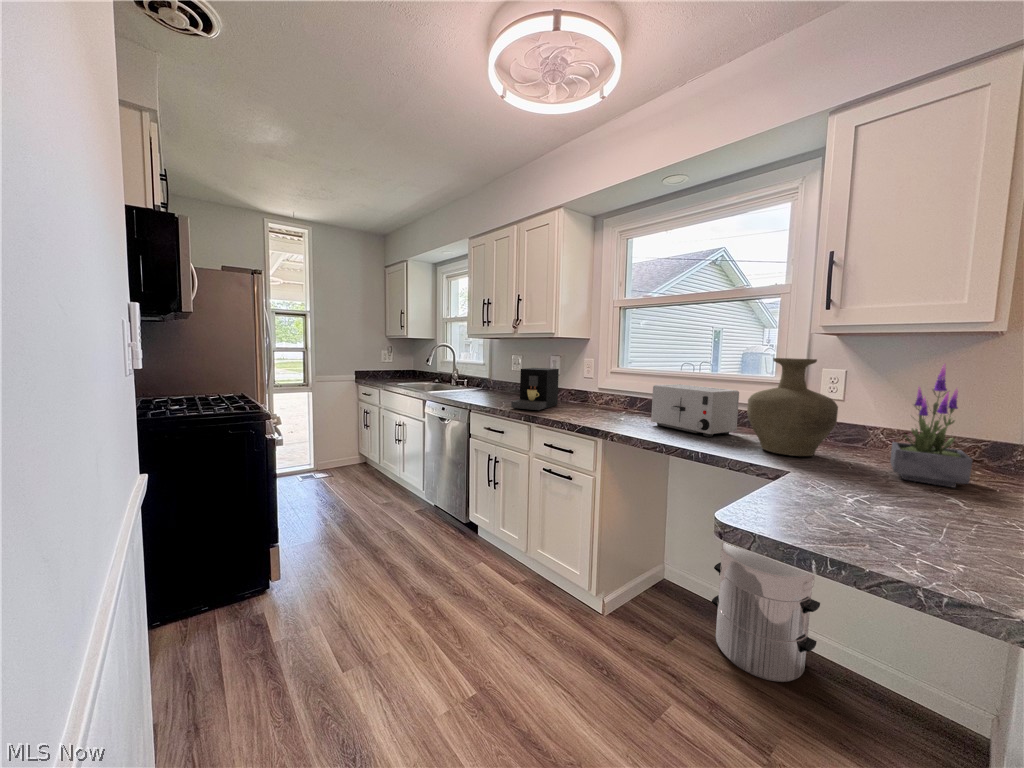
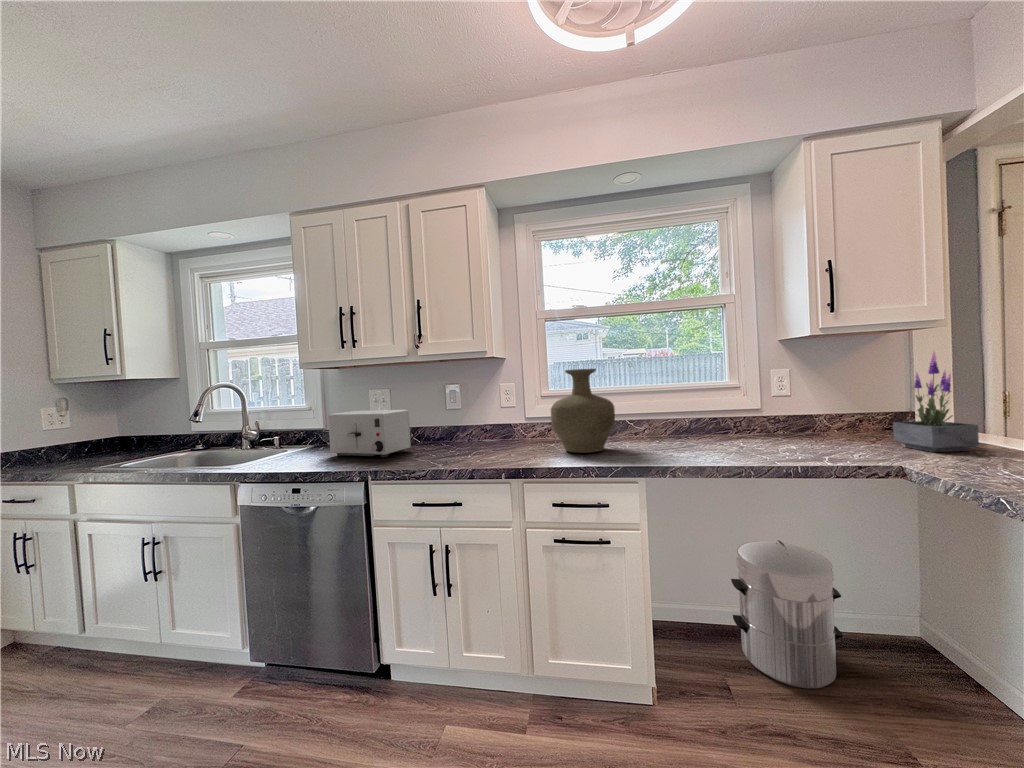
vase: present [747,358,838,456] -> present [551,369,615,453]
coffee maker: present [511,368,559,410] -> none [444,398,497,461]
toaster: present [651,384,739,437] -> present [328,410,411,457]

